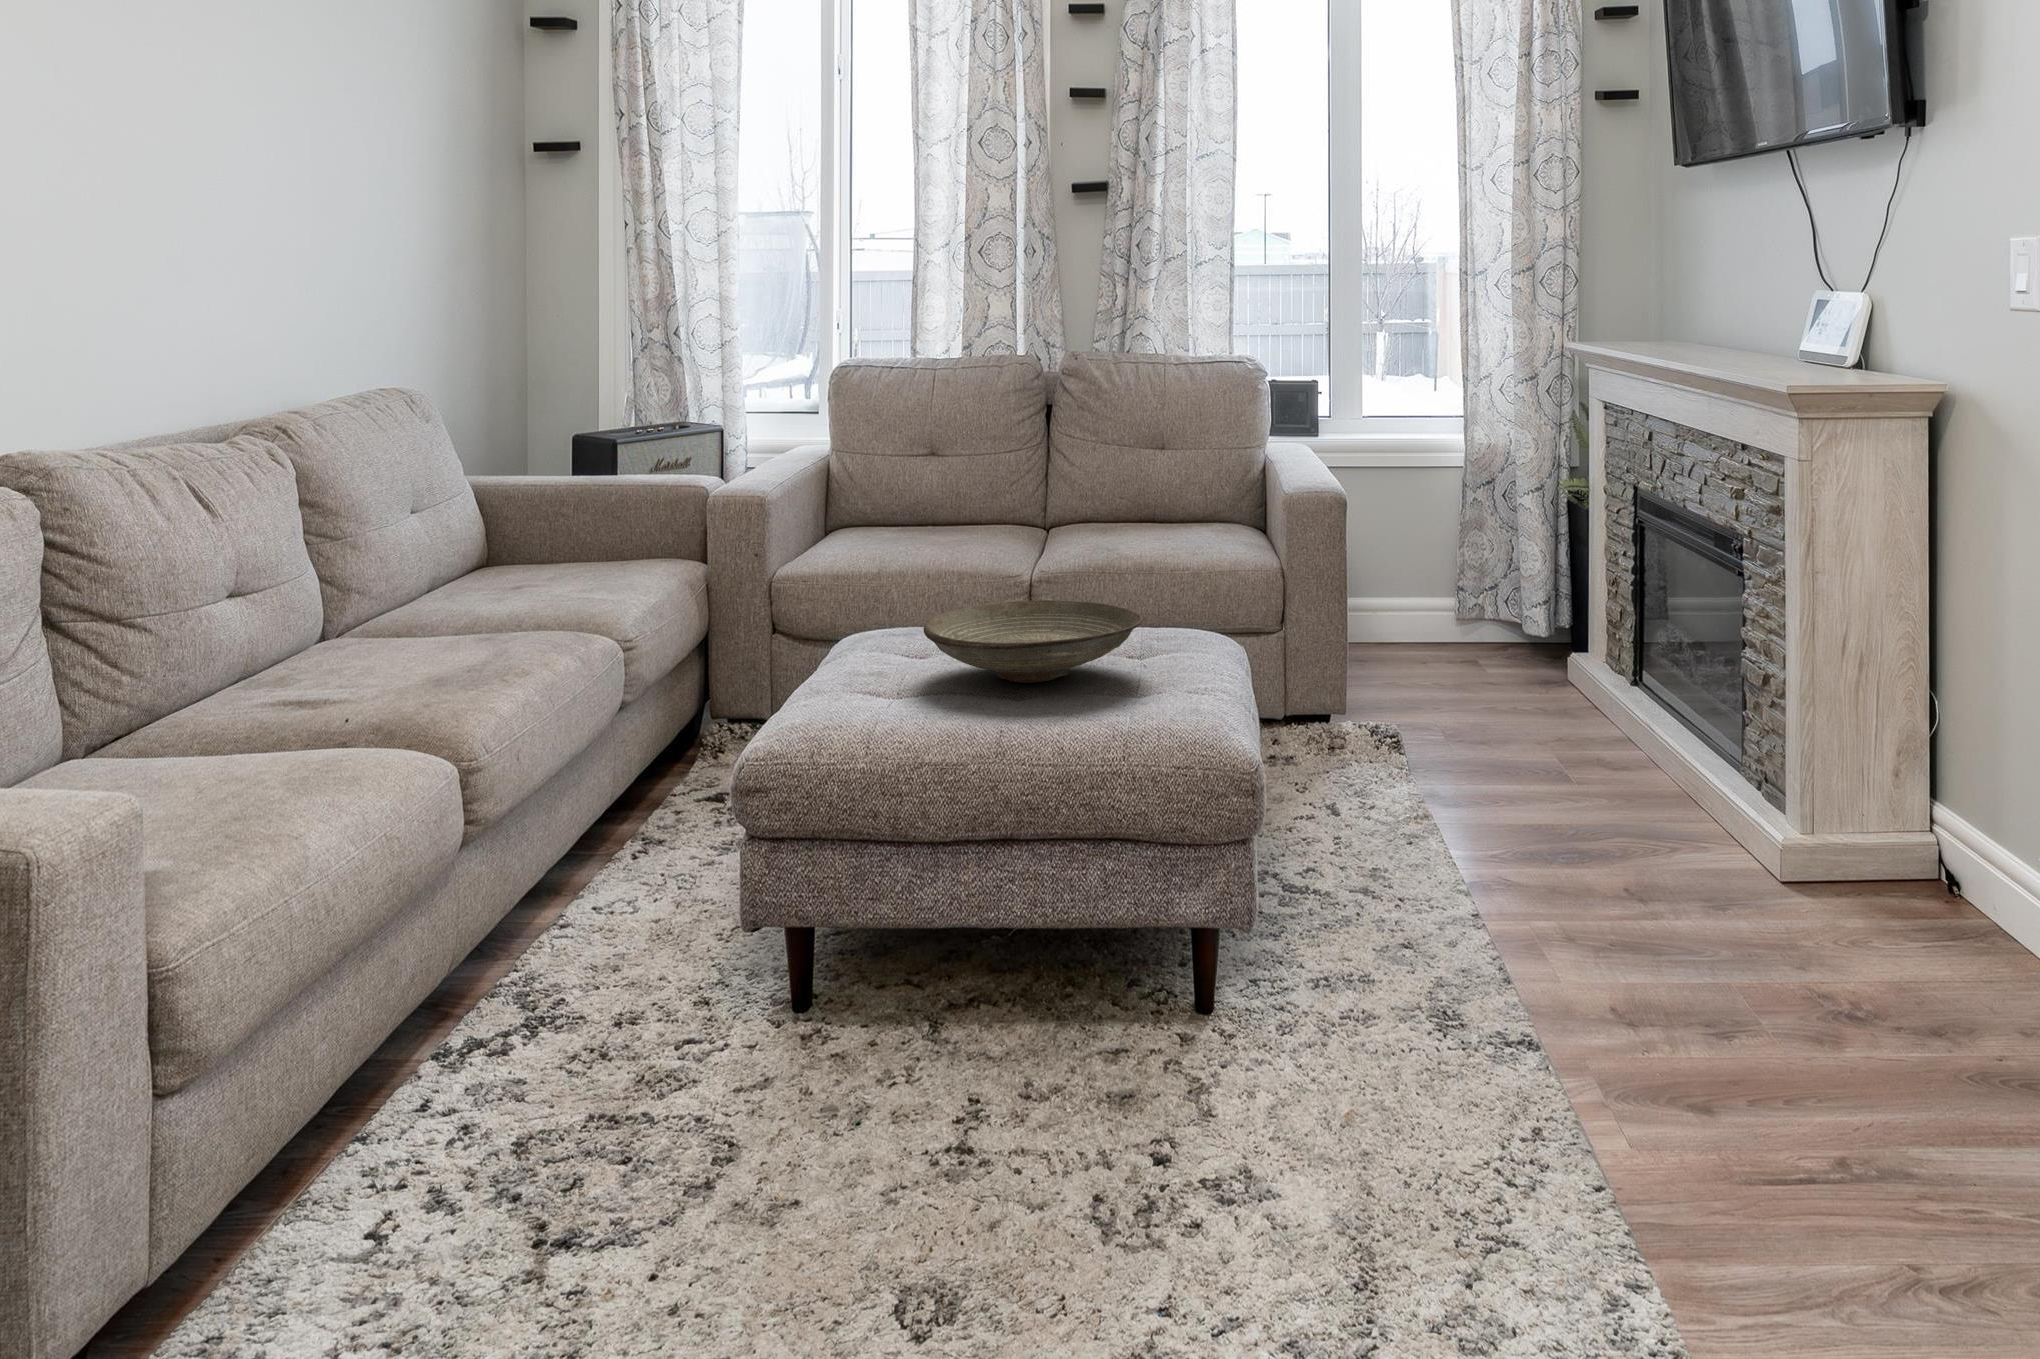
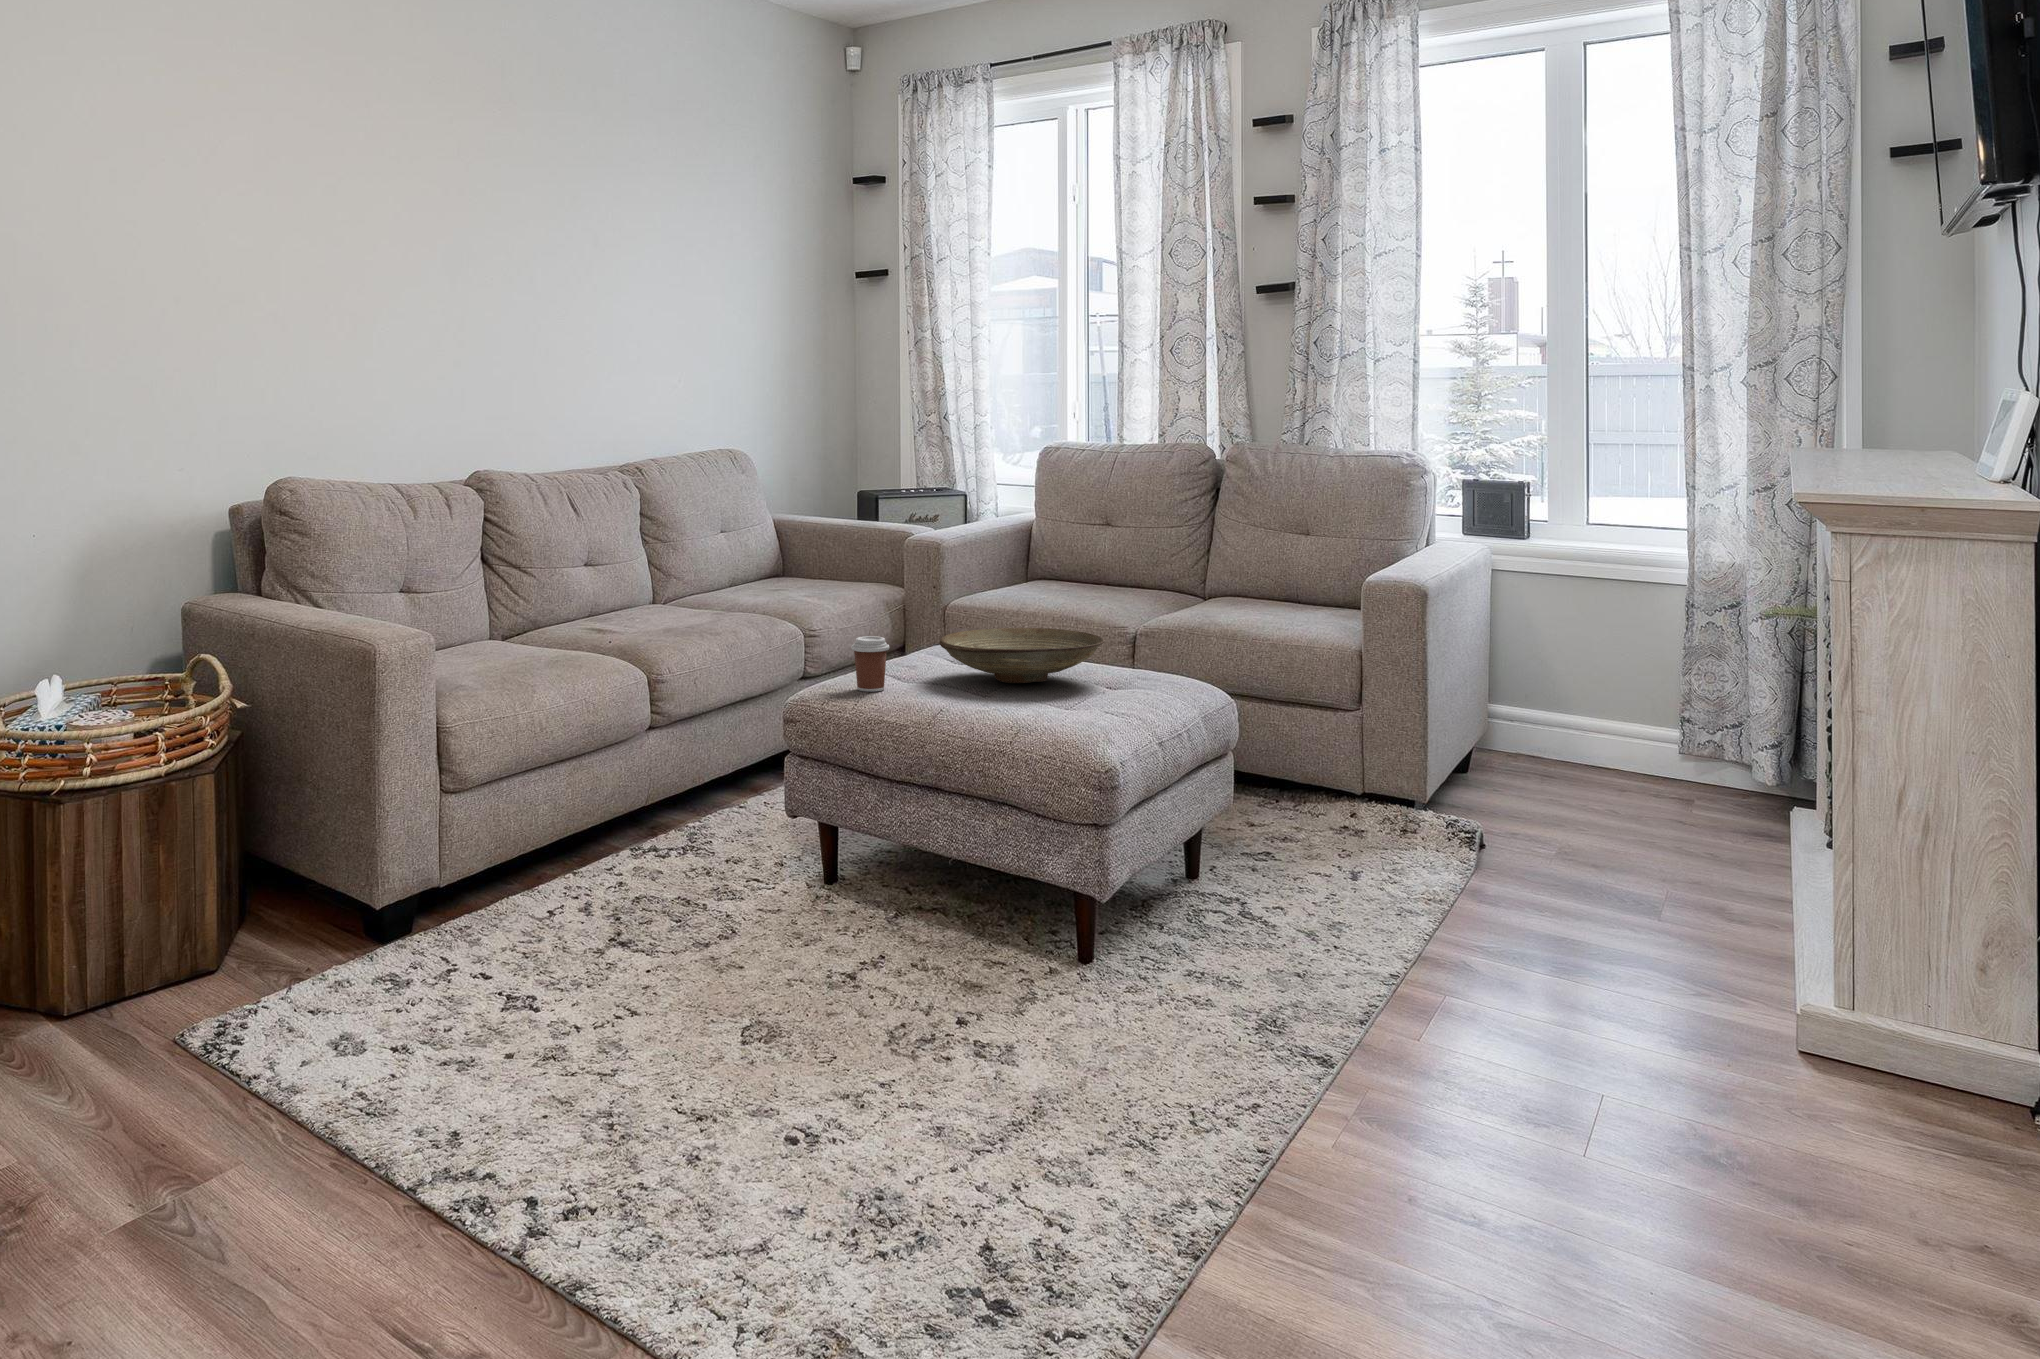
coffee cup: none [837,641,894,725] -> present [851,636,889,692]

